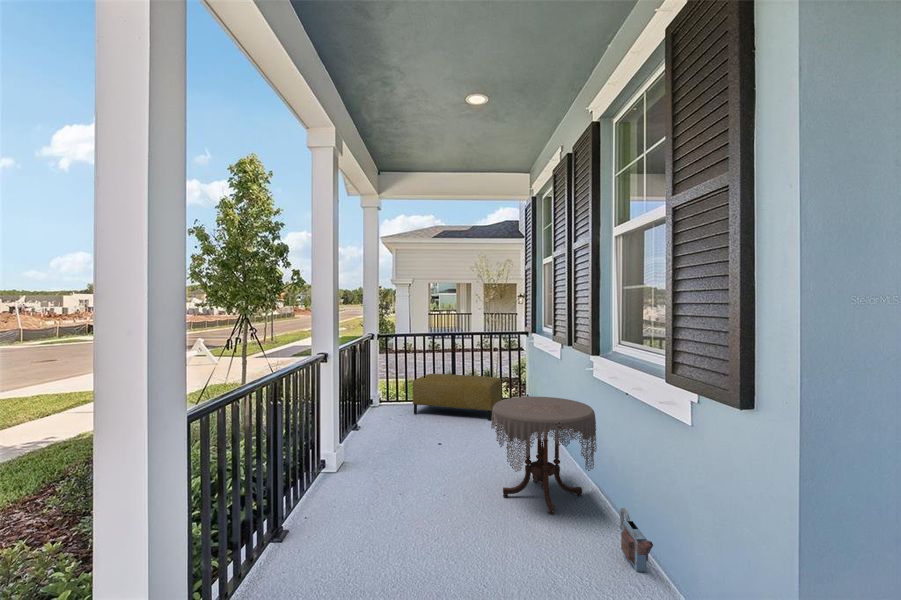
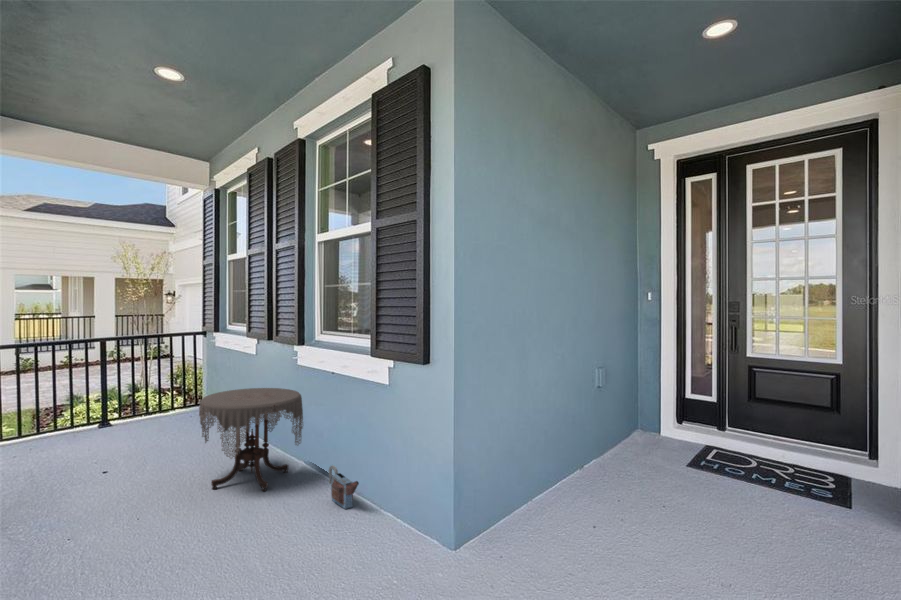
ottoman: present [413,374,502,421] -> none [56,382,179,436]

